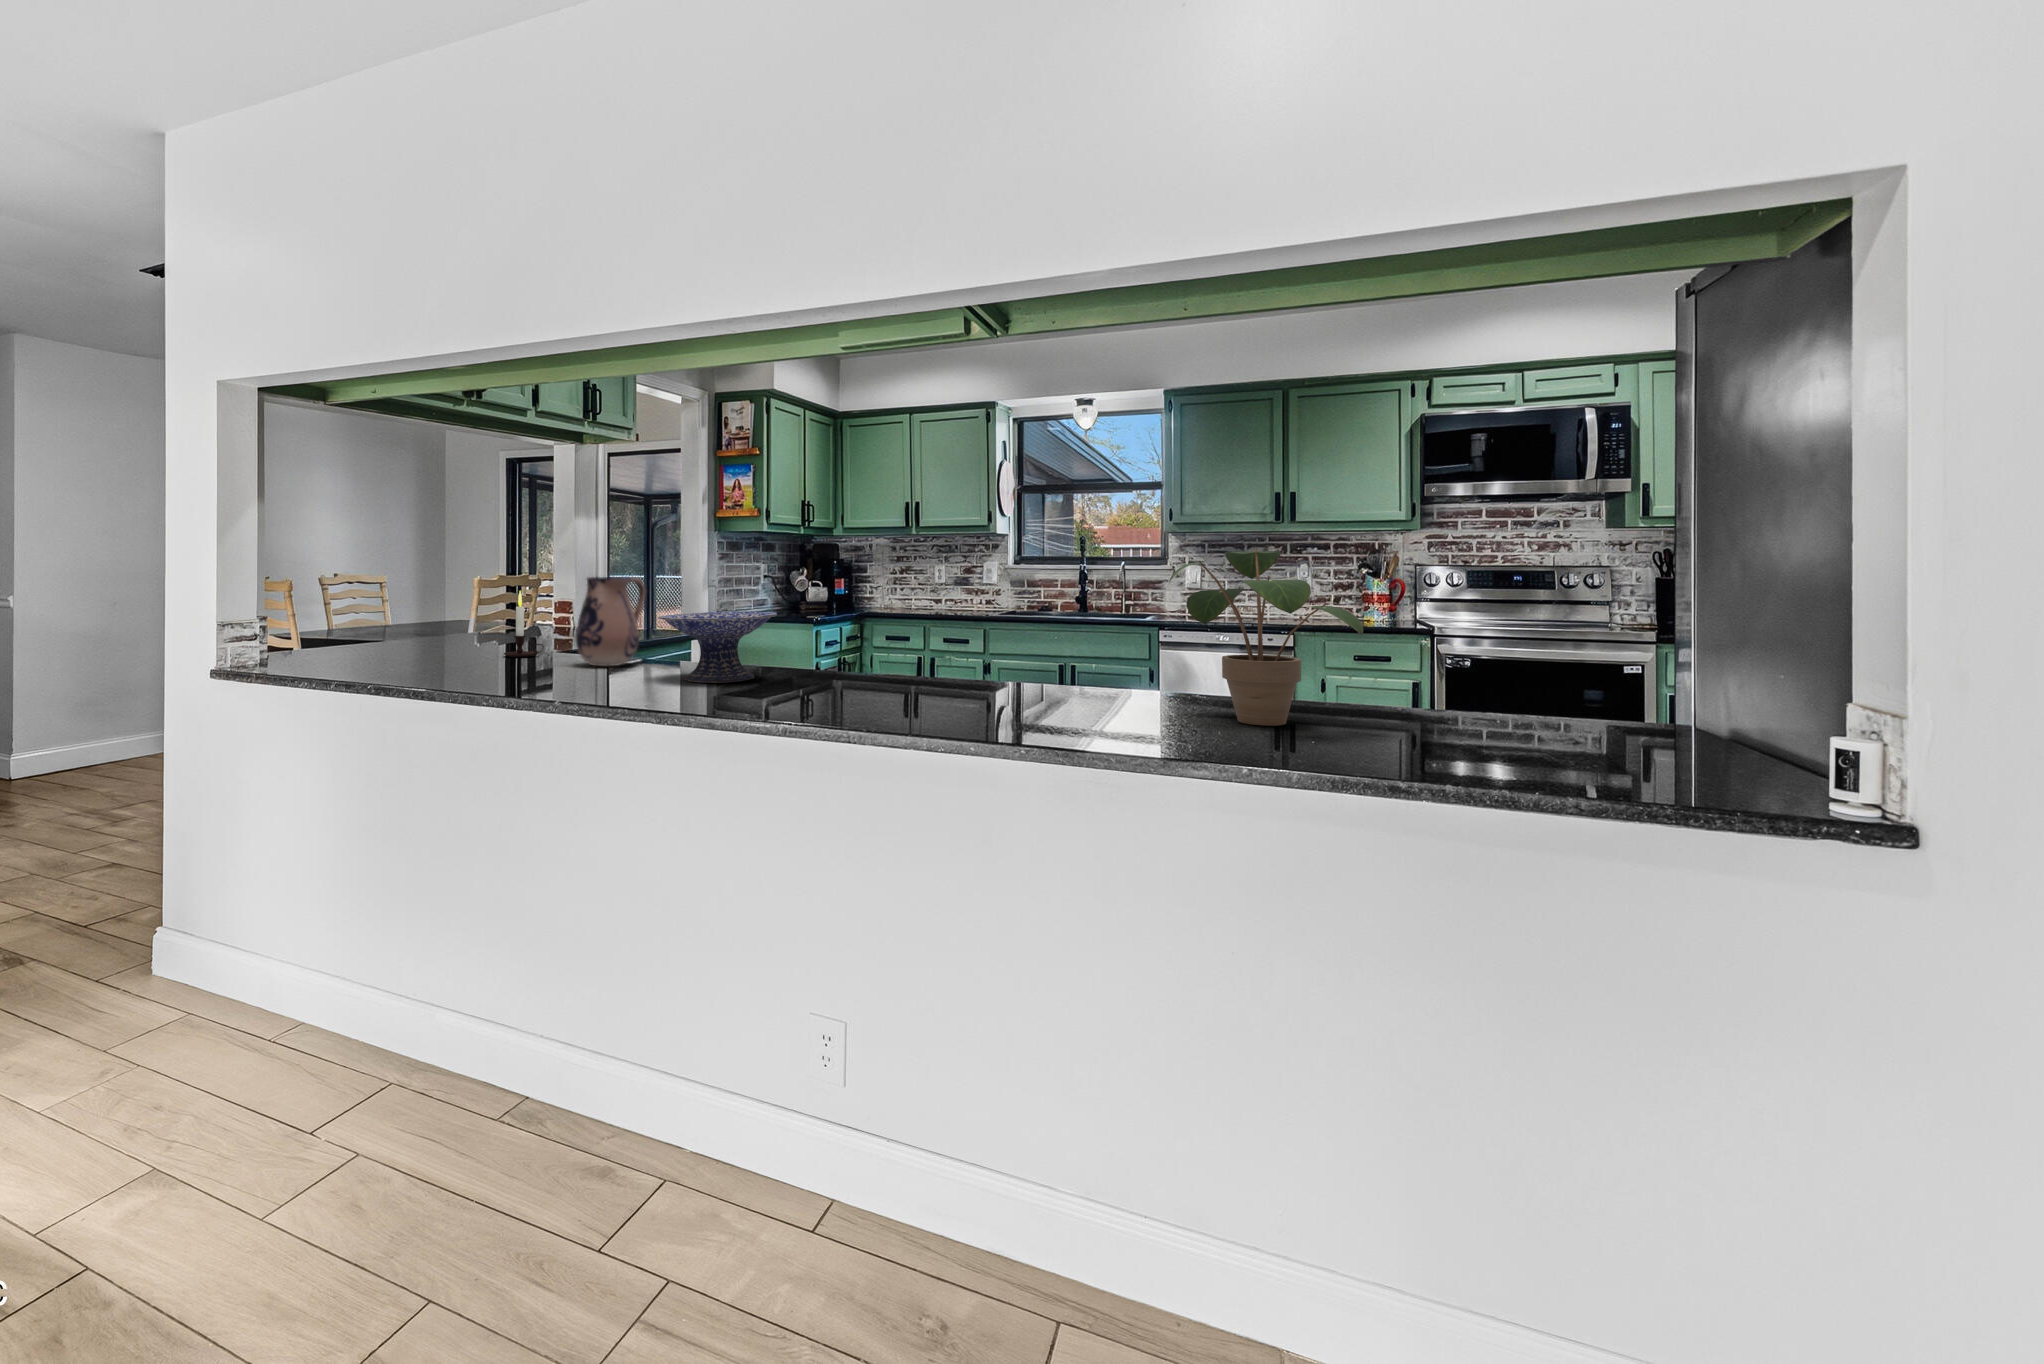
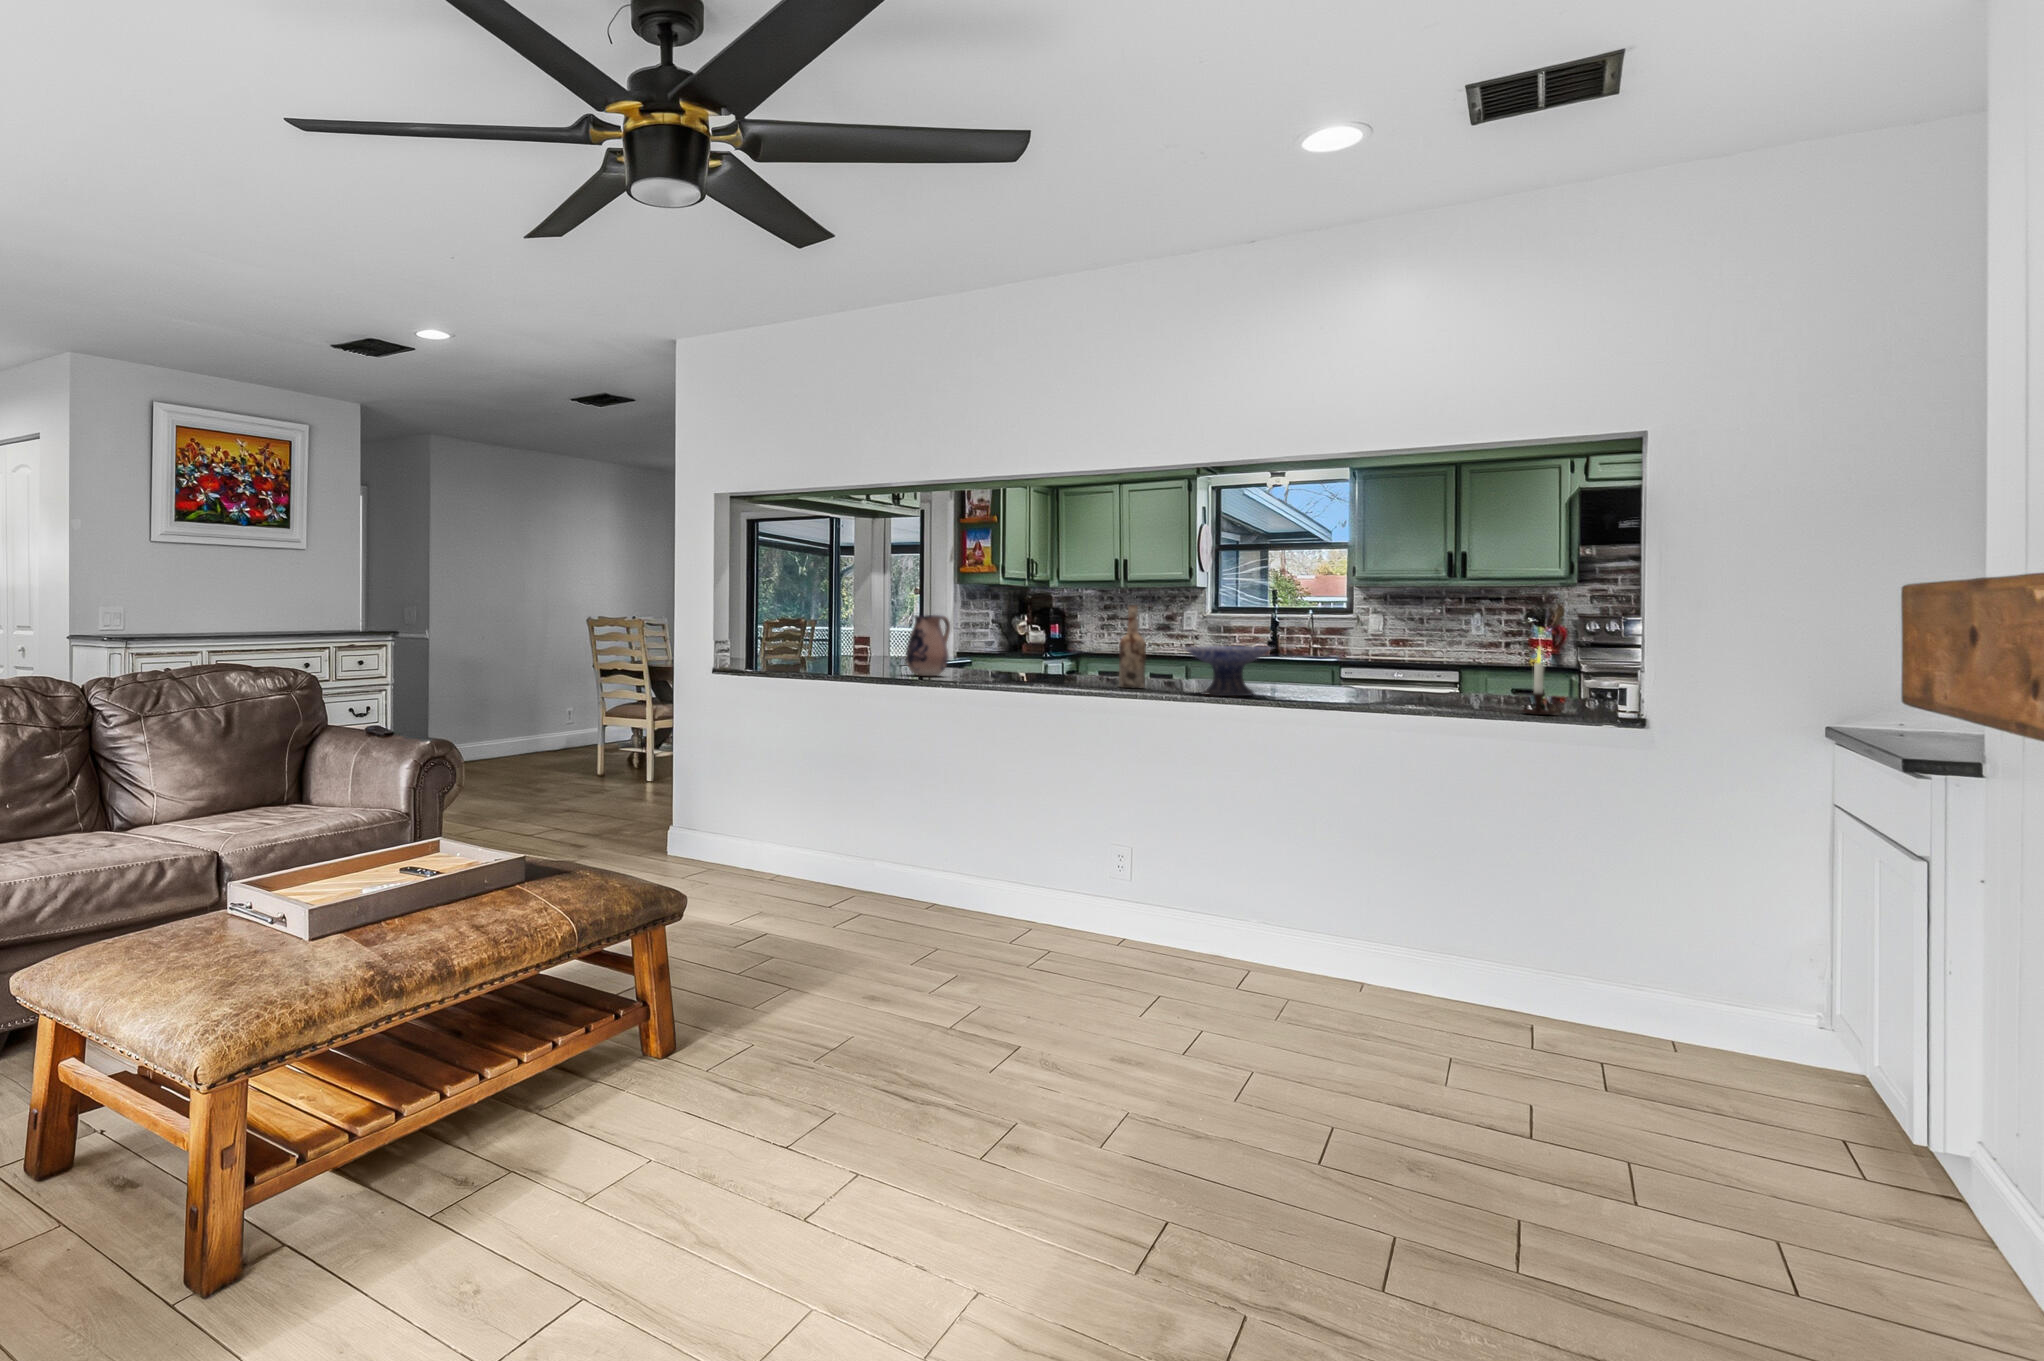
potted plant: present [1169,548,1364,726] -> none [1329,597,1454,706]
wine bottle: none [867,562,905,687] -> present [1119,605,1146,688]
candle: present [504,591,544,657] -> present [1521,649,1558,715]
decorative bowl: present [659,611,778,683] -> present [1185,646,1273,696]

